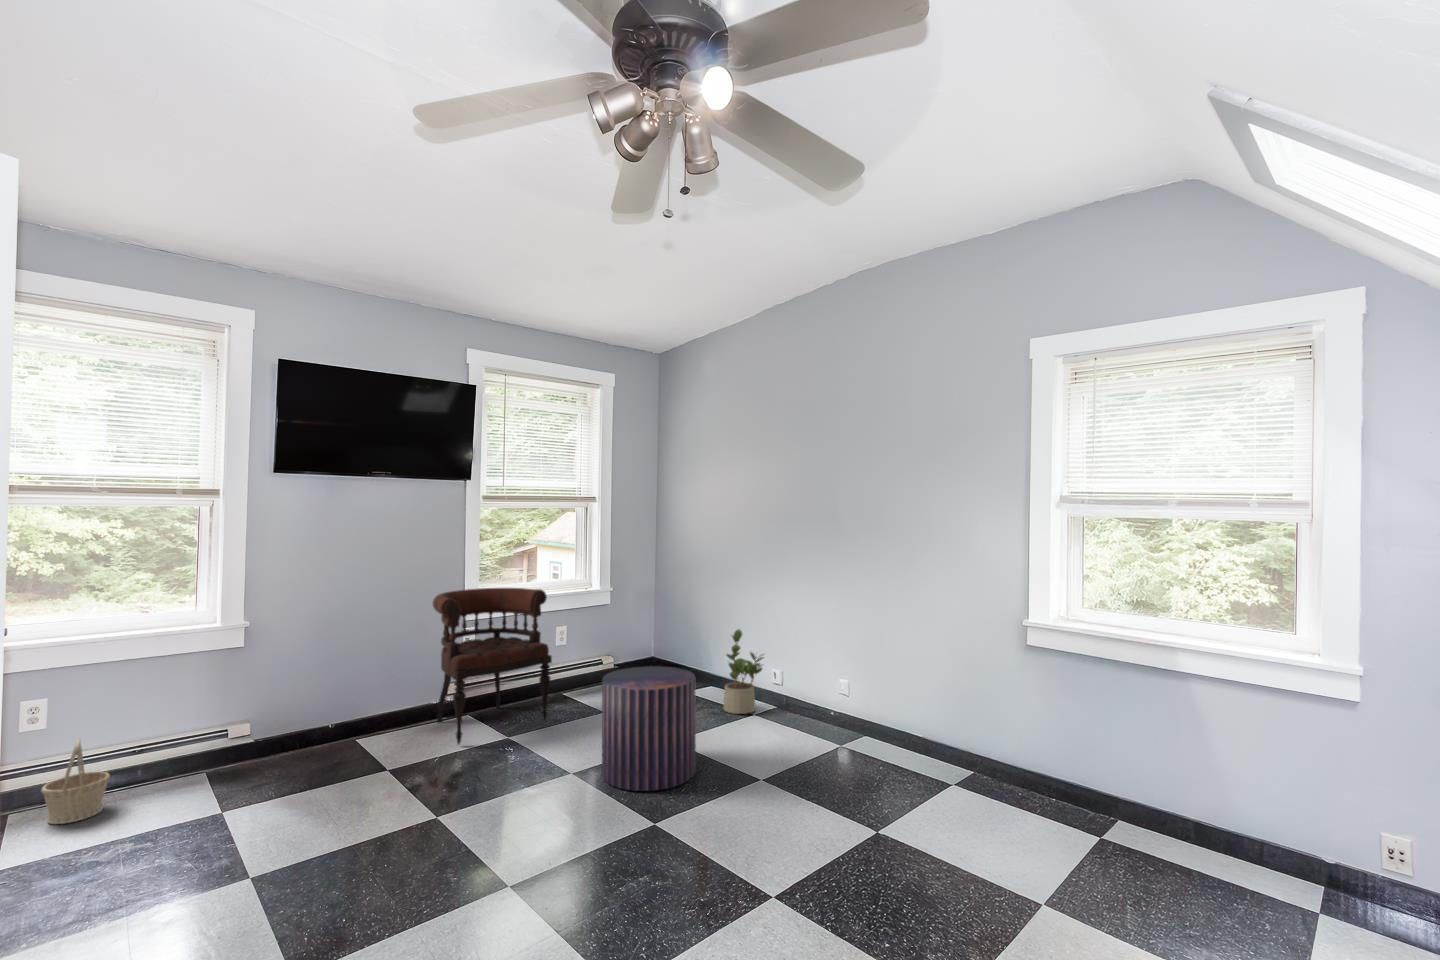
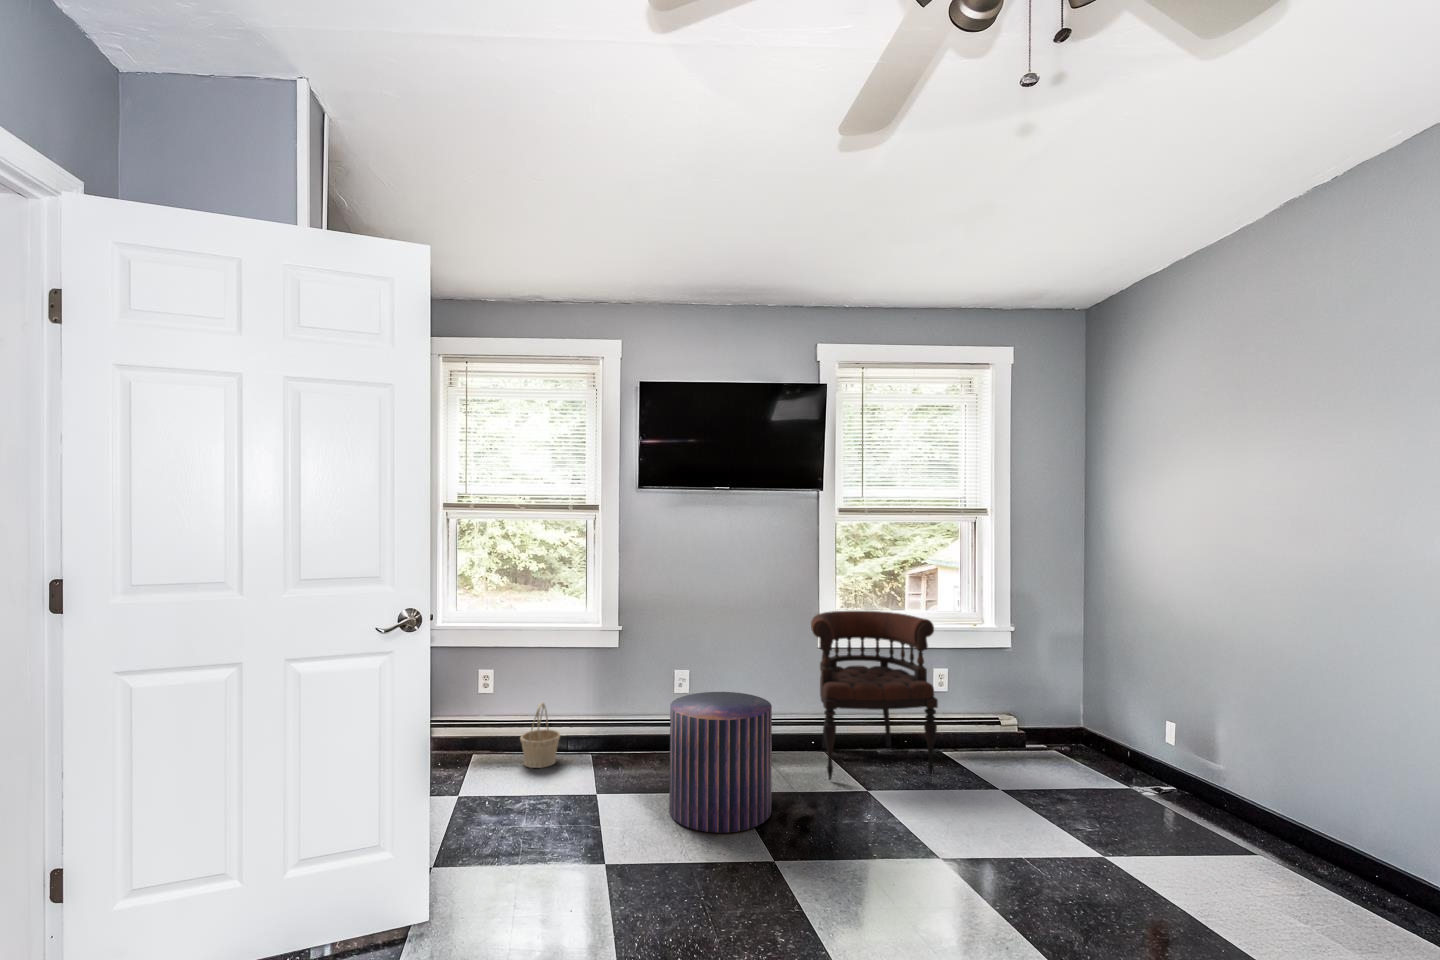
potted plant: present [723,629,763,714] -> none [1195,709,1271,841]
pouf: present [602,666,696,791] -> present [669,692,772,833]

